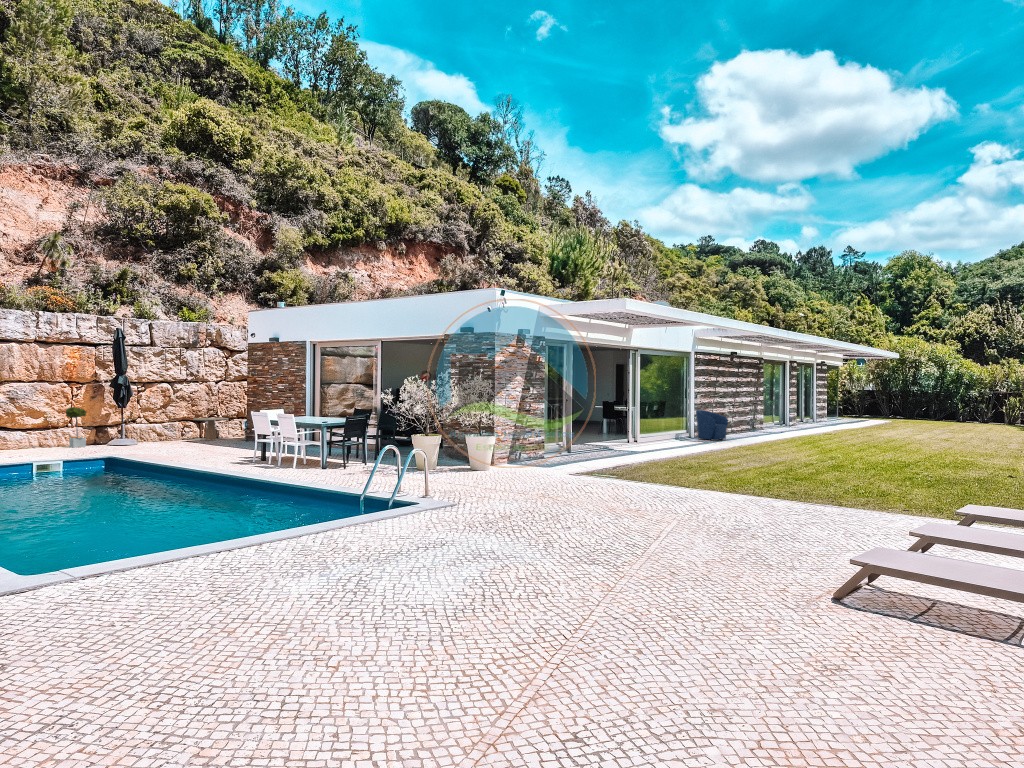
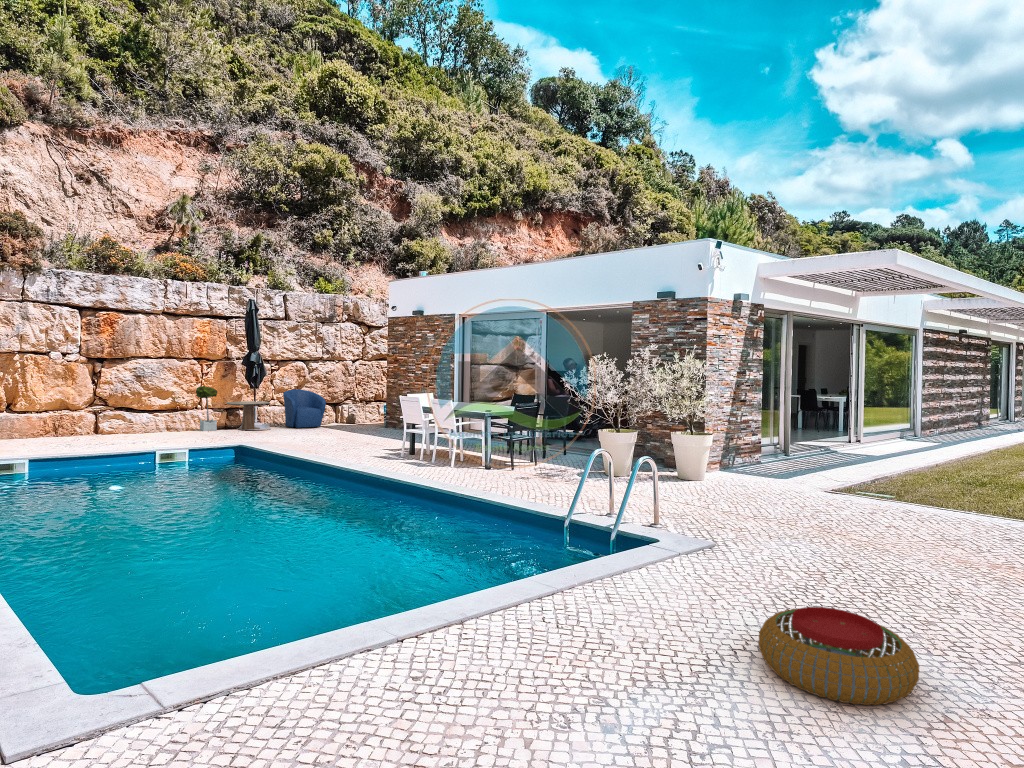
armchair: present [696,410,728,441] -> present [283,389,326,429]
side table: present [194,418,228,441] -> present [227,401,270,430]
pouf: none [430,515,507,555] -> present [758,607,919,705]

